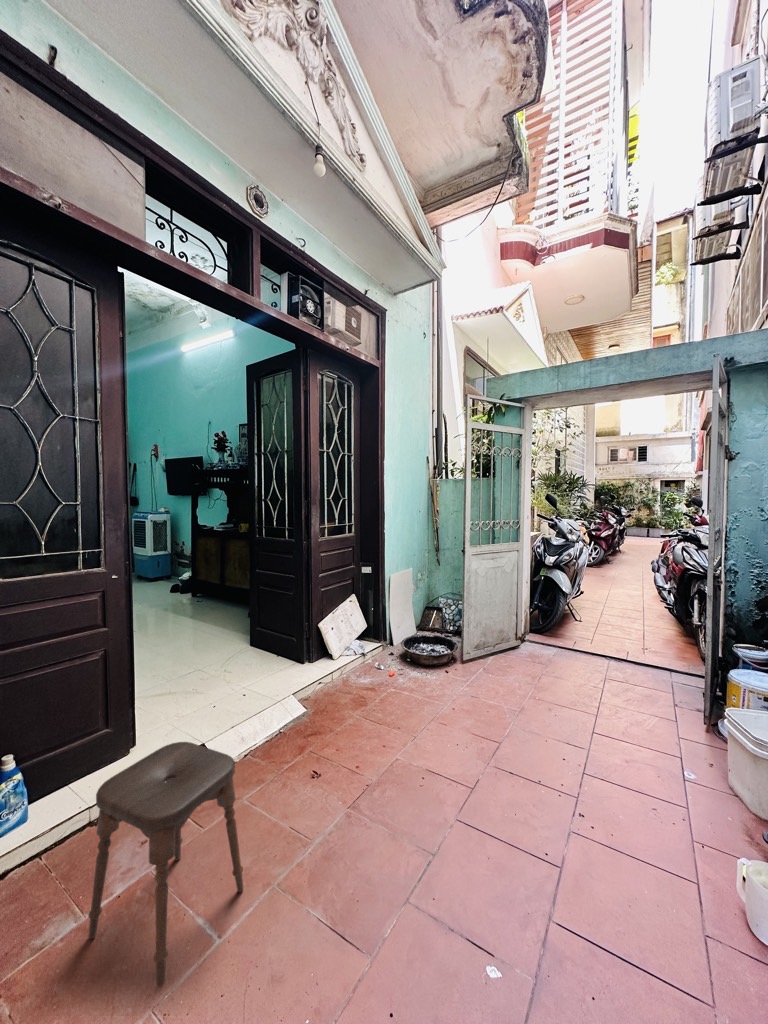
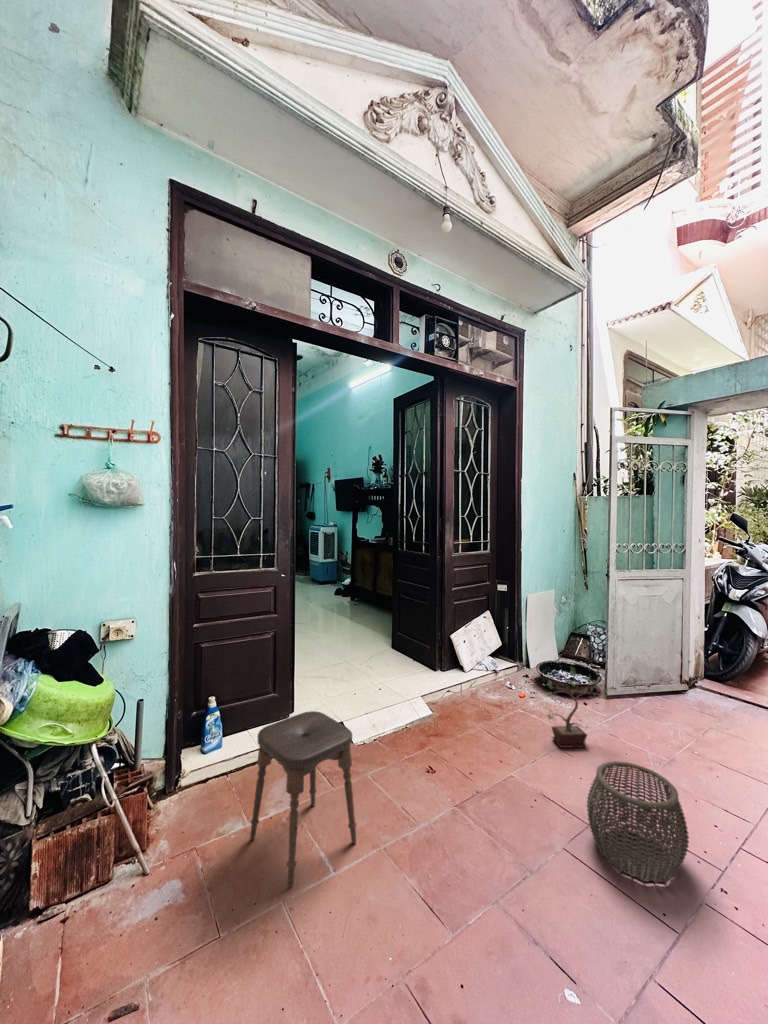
potted plant: none [422,638,482,718] -> present [547,667,617,748]
woven basket: none [477,722,563,831] -> present [587,761,689,883]

